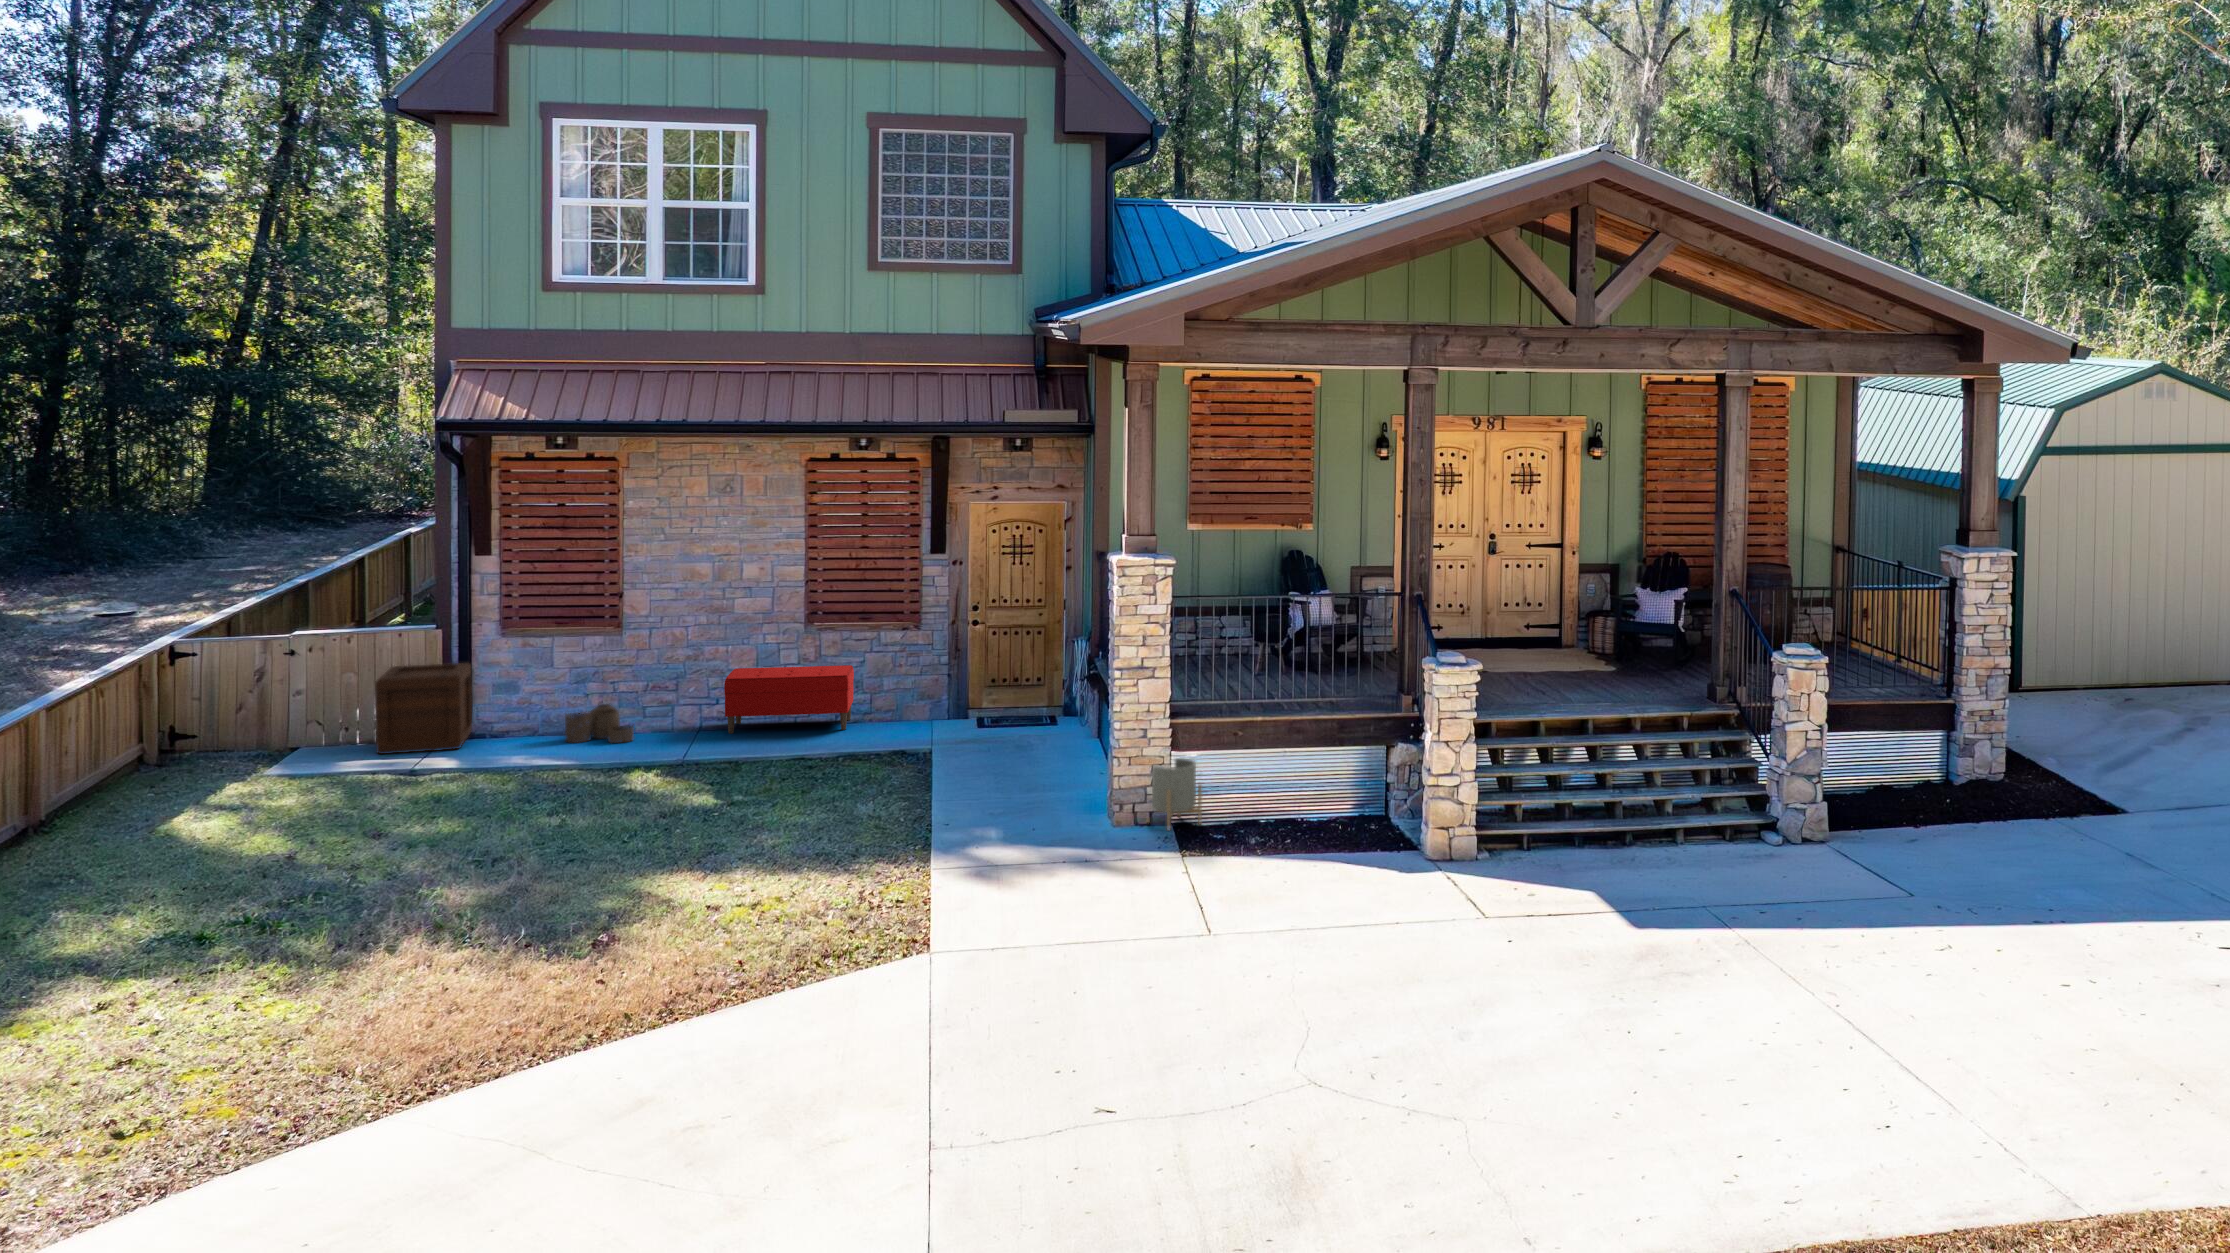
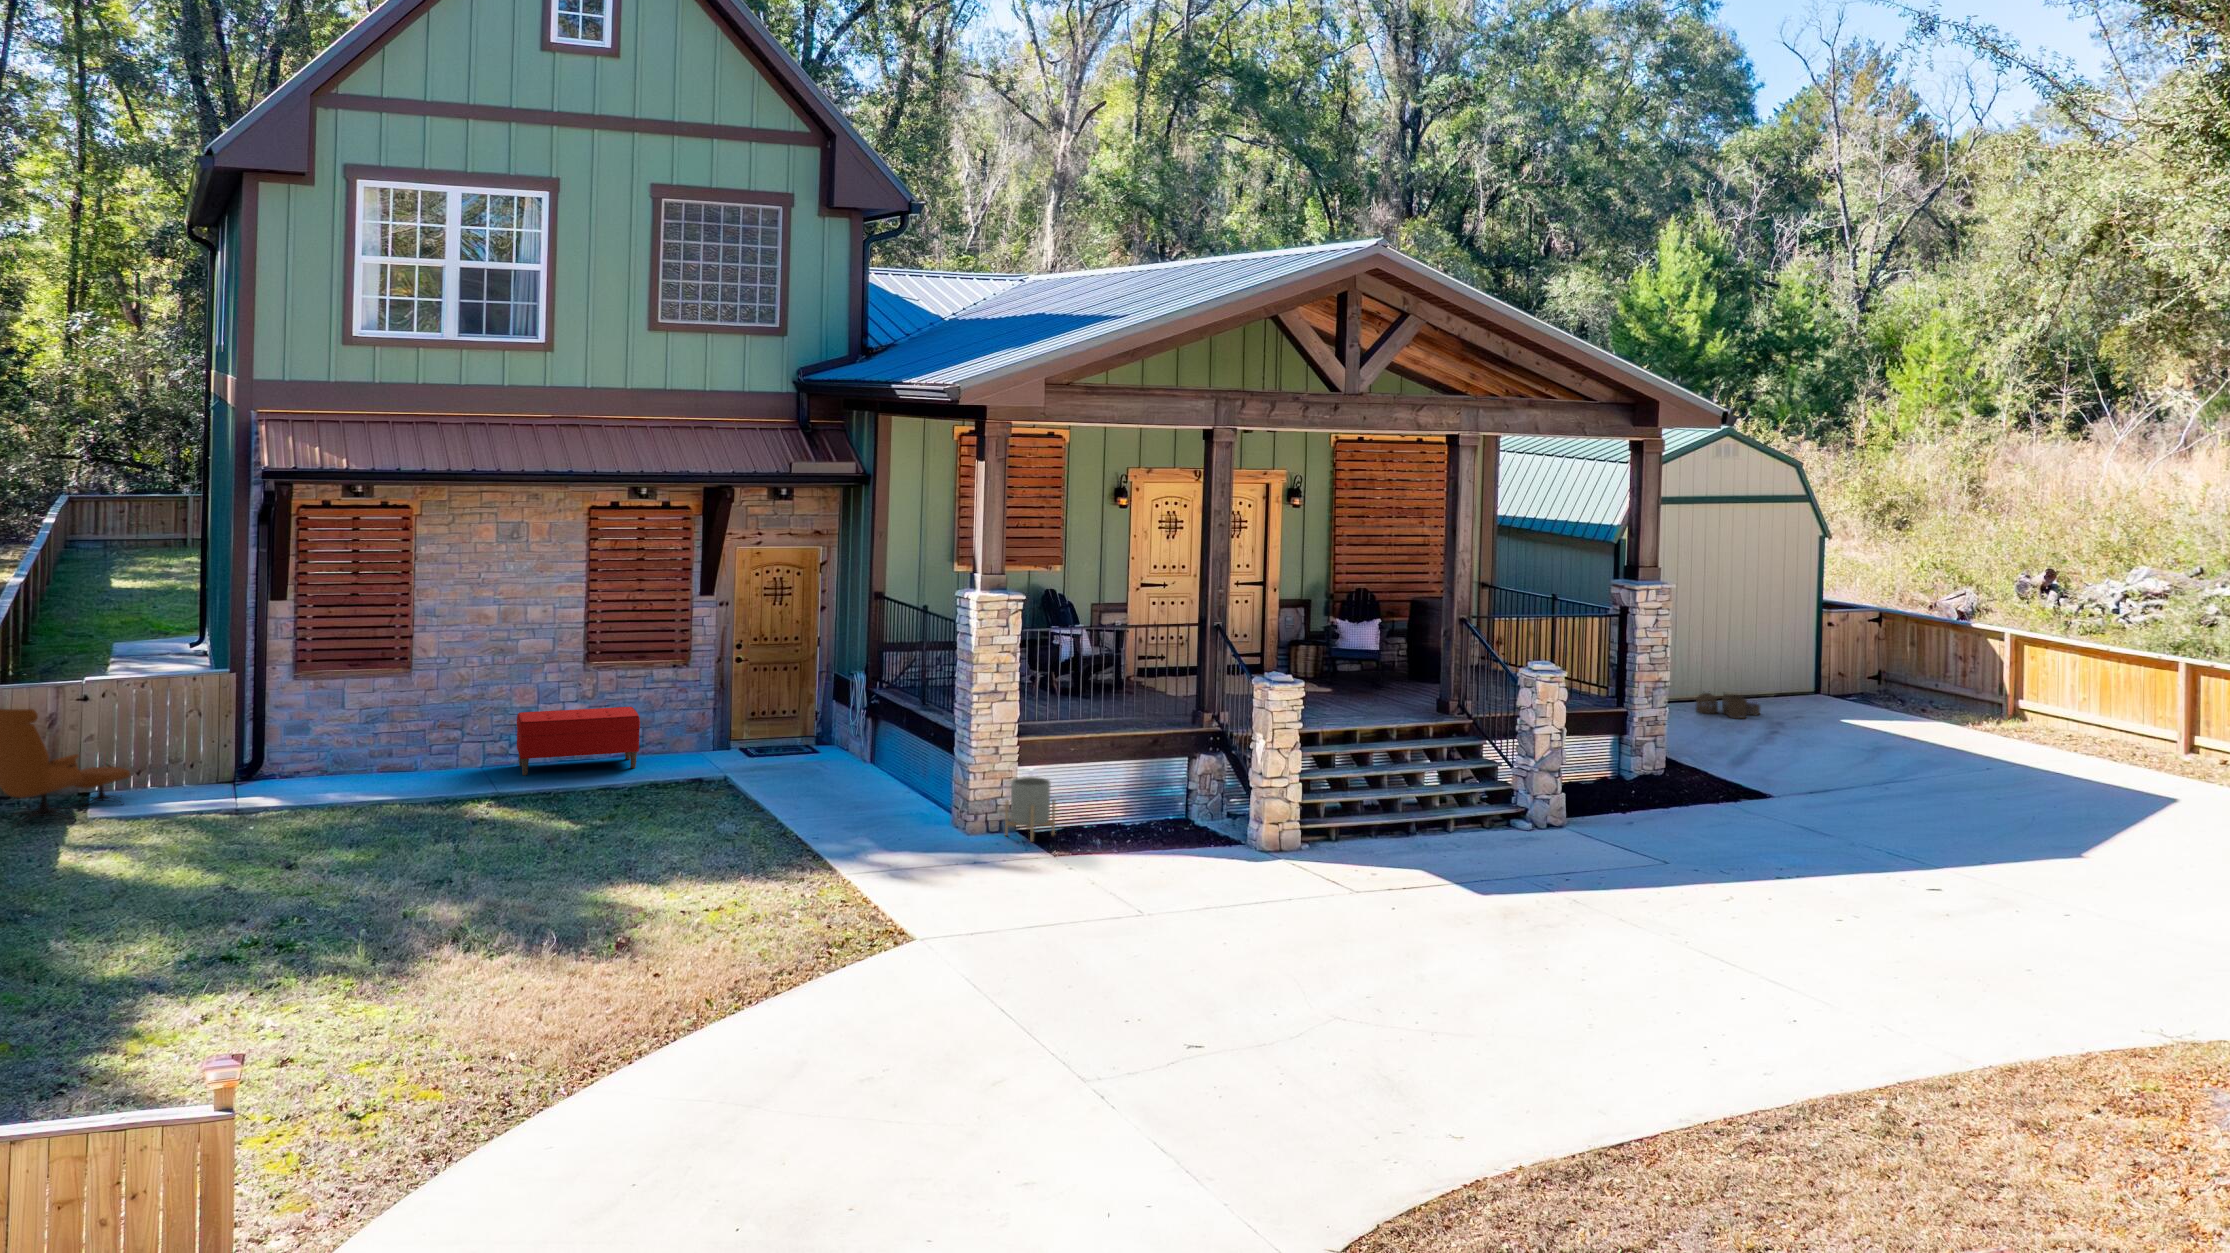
lounge chair: none [186,651,344,770] -> present [0,709,130,828]
wooden crate: present [375,663,472,754] -> none [172,713,264,807]
woven basket: present [565,704,634,743] -> present [1696,693,1760,719]

